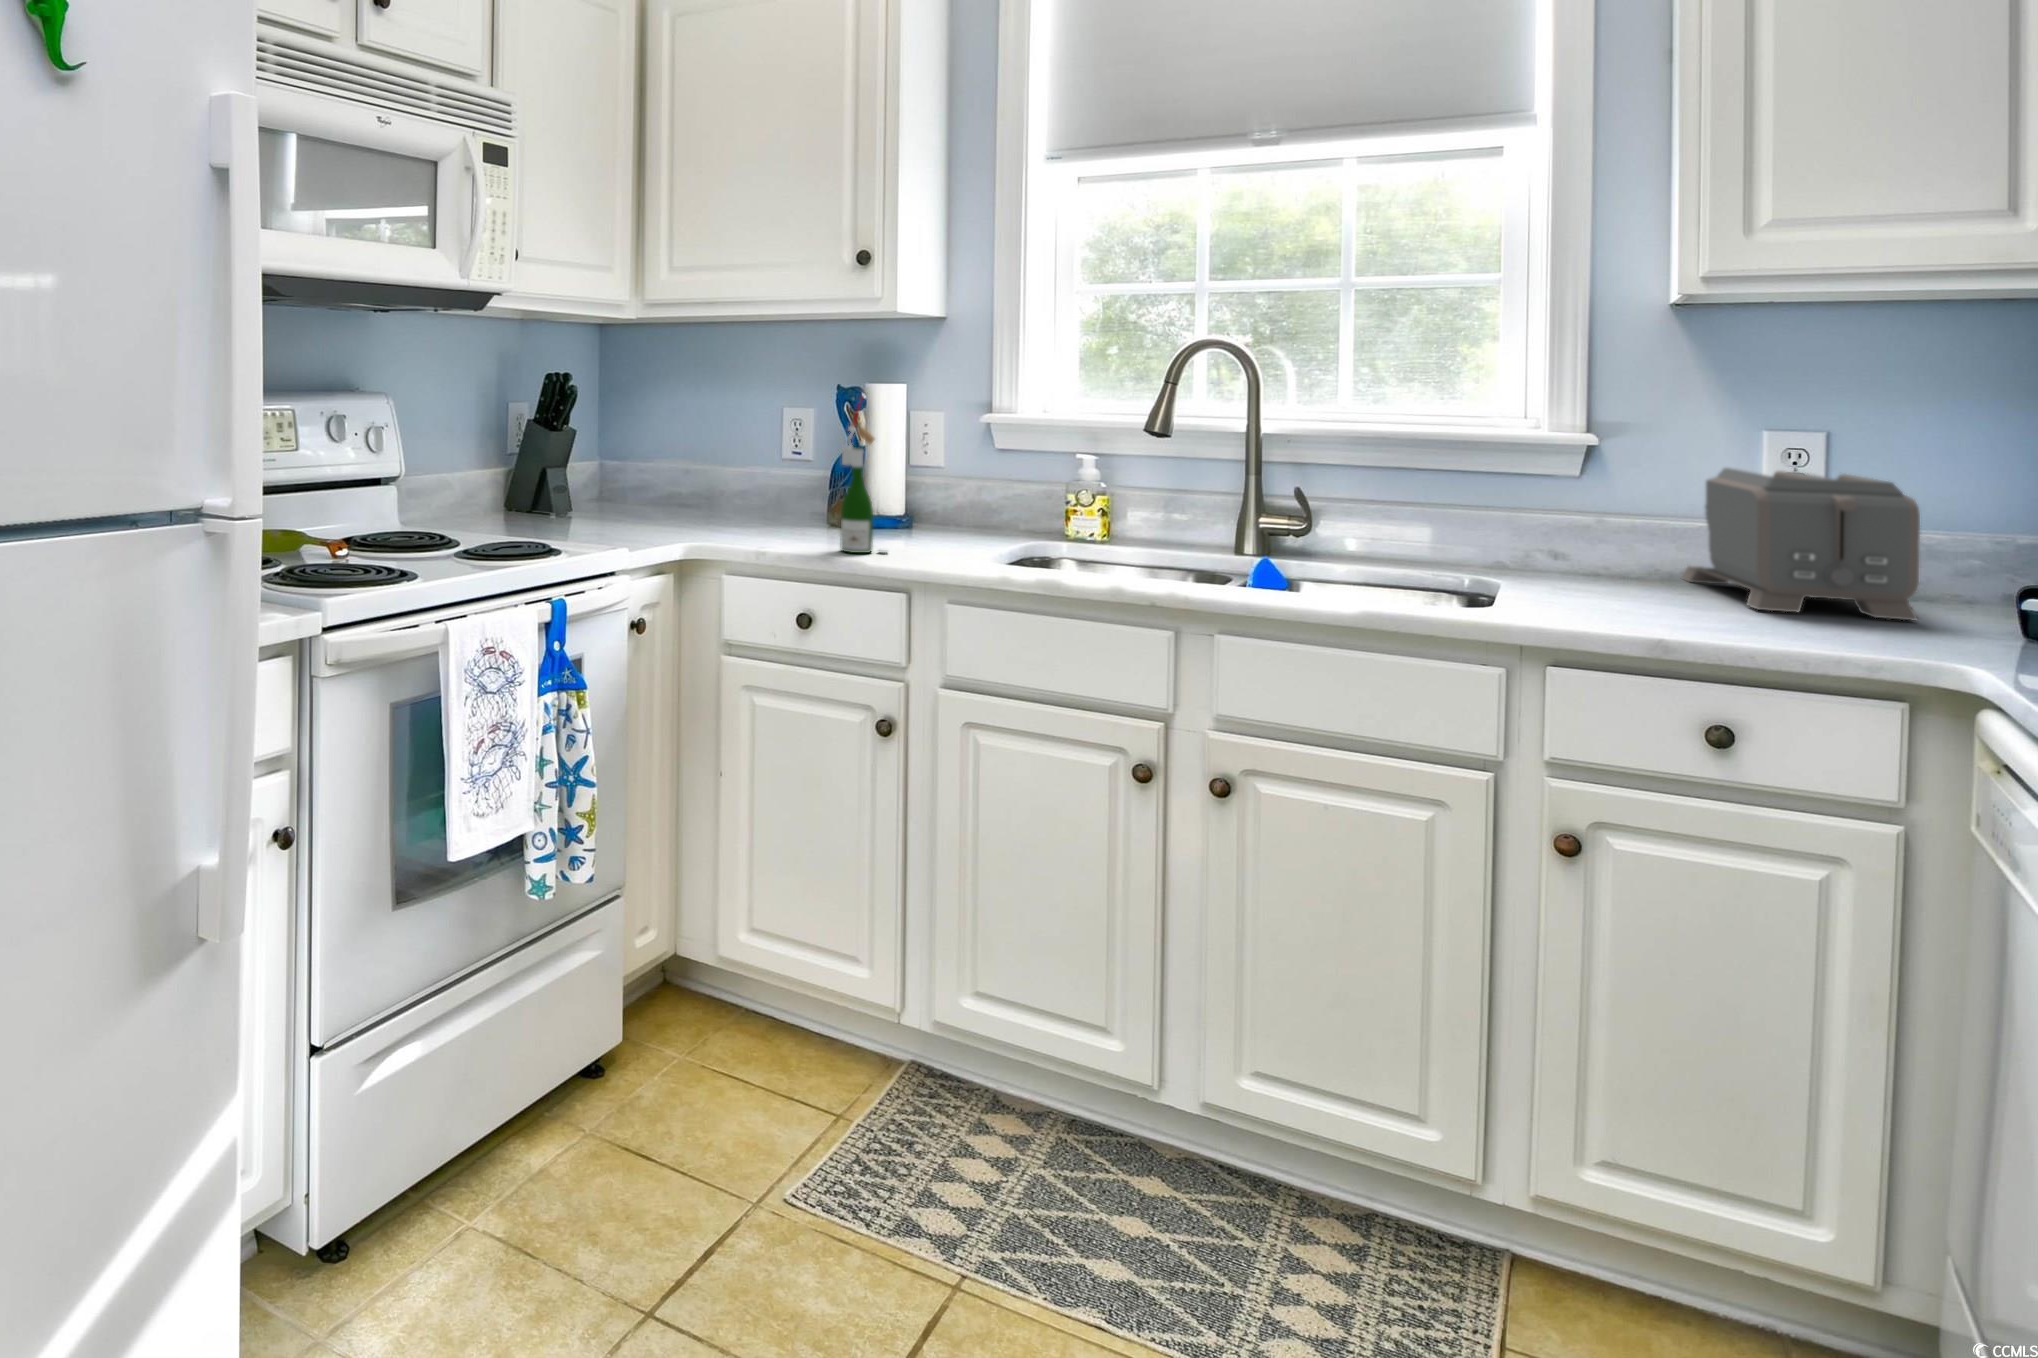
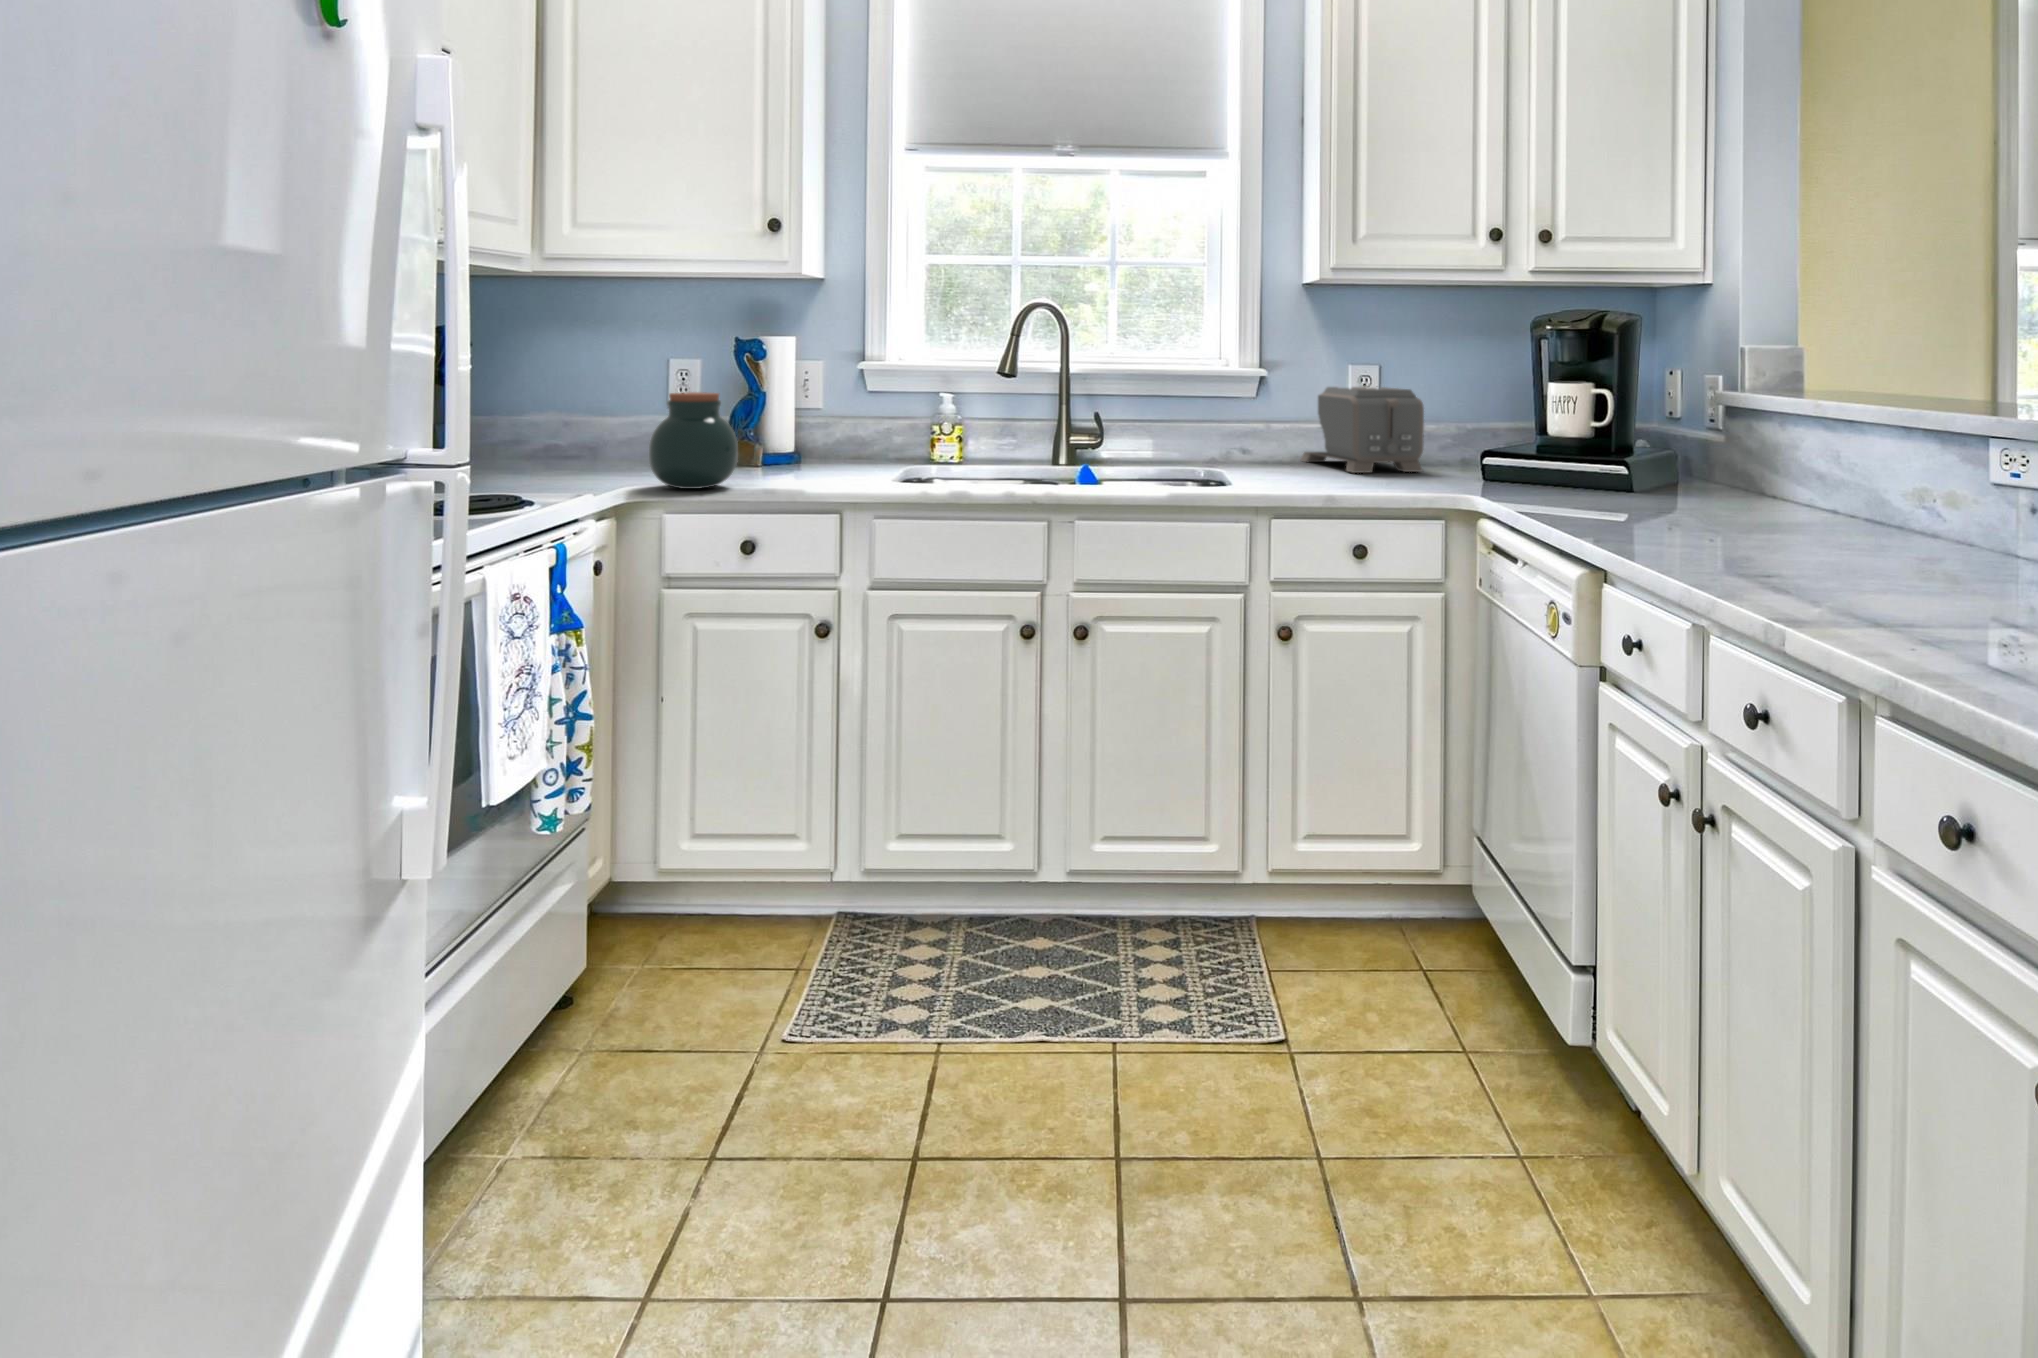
wine bottle: present [840,397,887,553] -> none [774,347,816,486]
jar: none [701,439,798,547] -> present [649,392,738,489]

